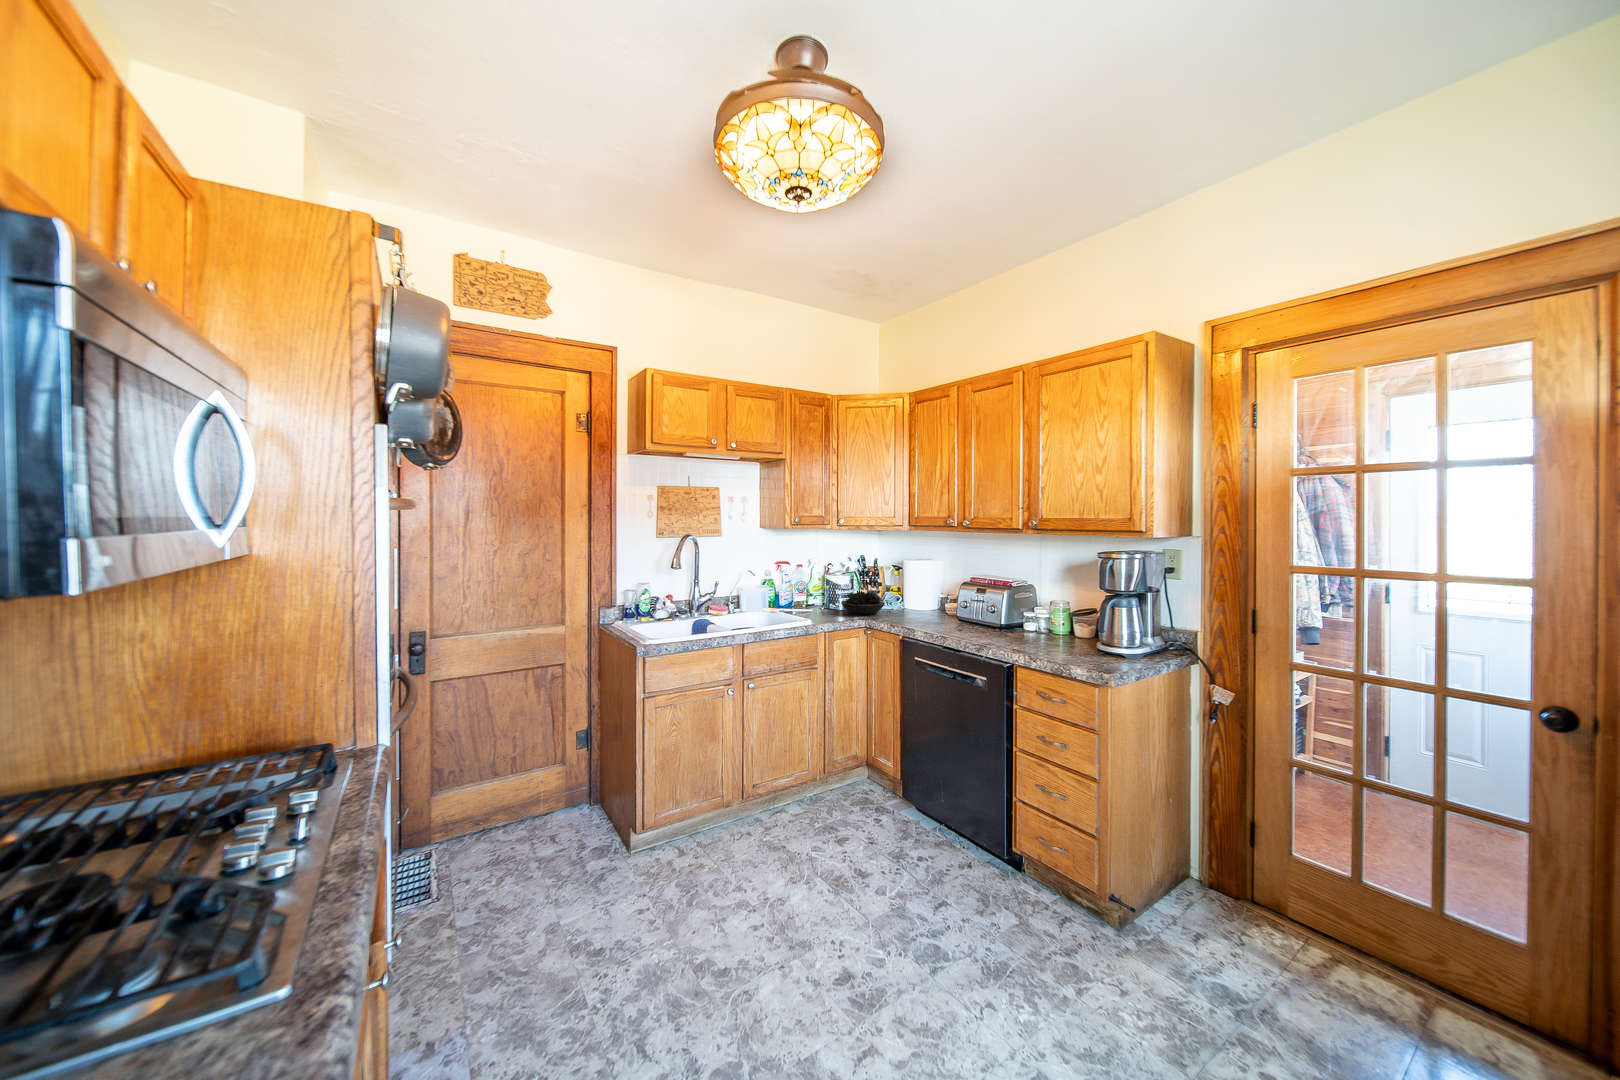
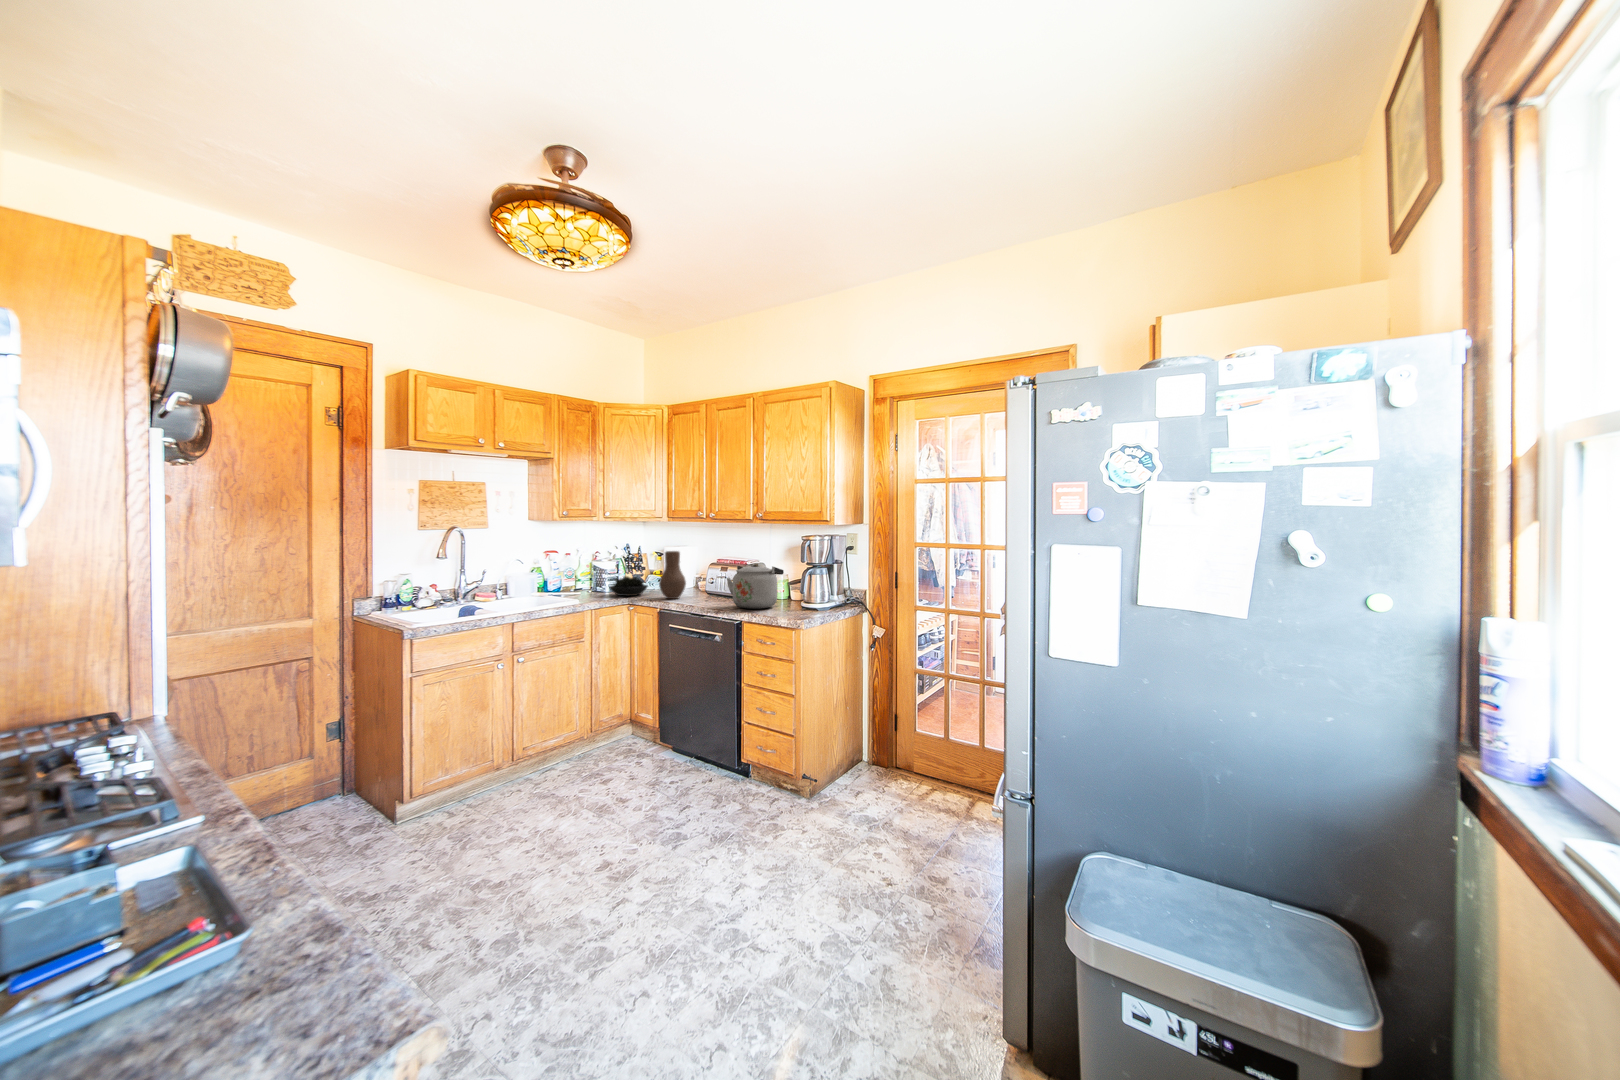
vase: none [899,564,931,623] -> present [659,551,686,599]
kettle: none [988,586,1069,647] -> present [727,563,784,609]

